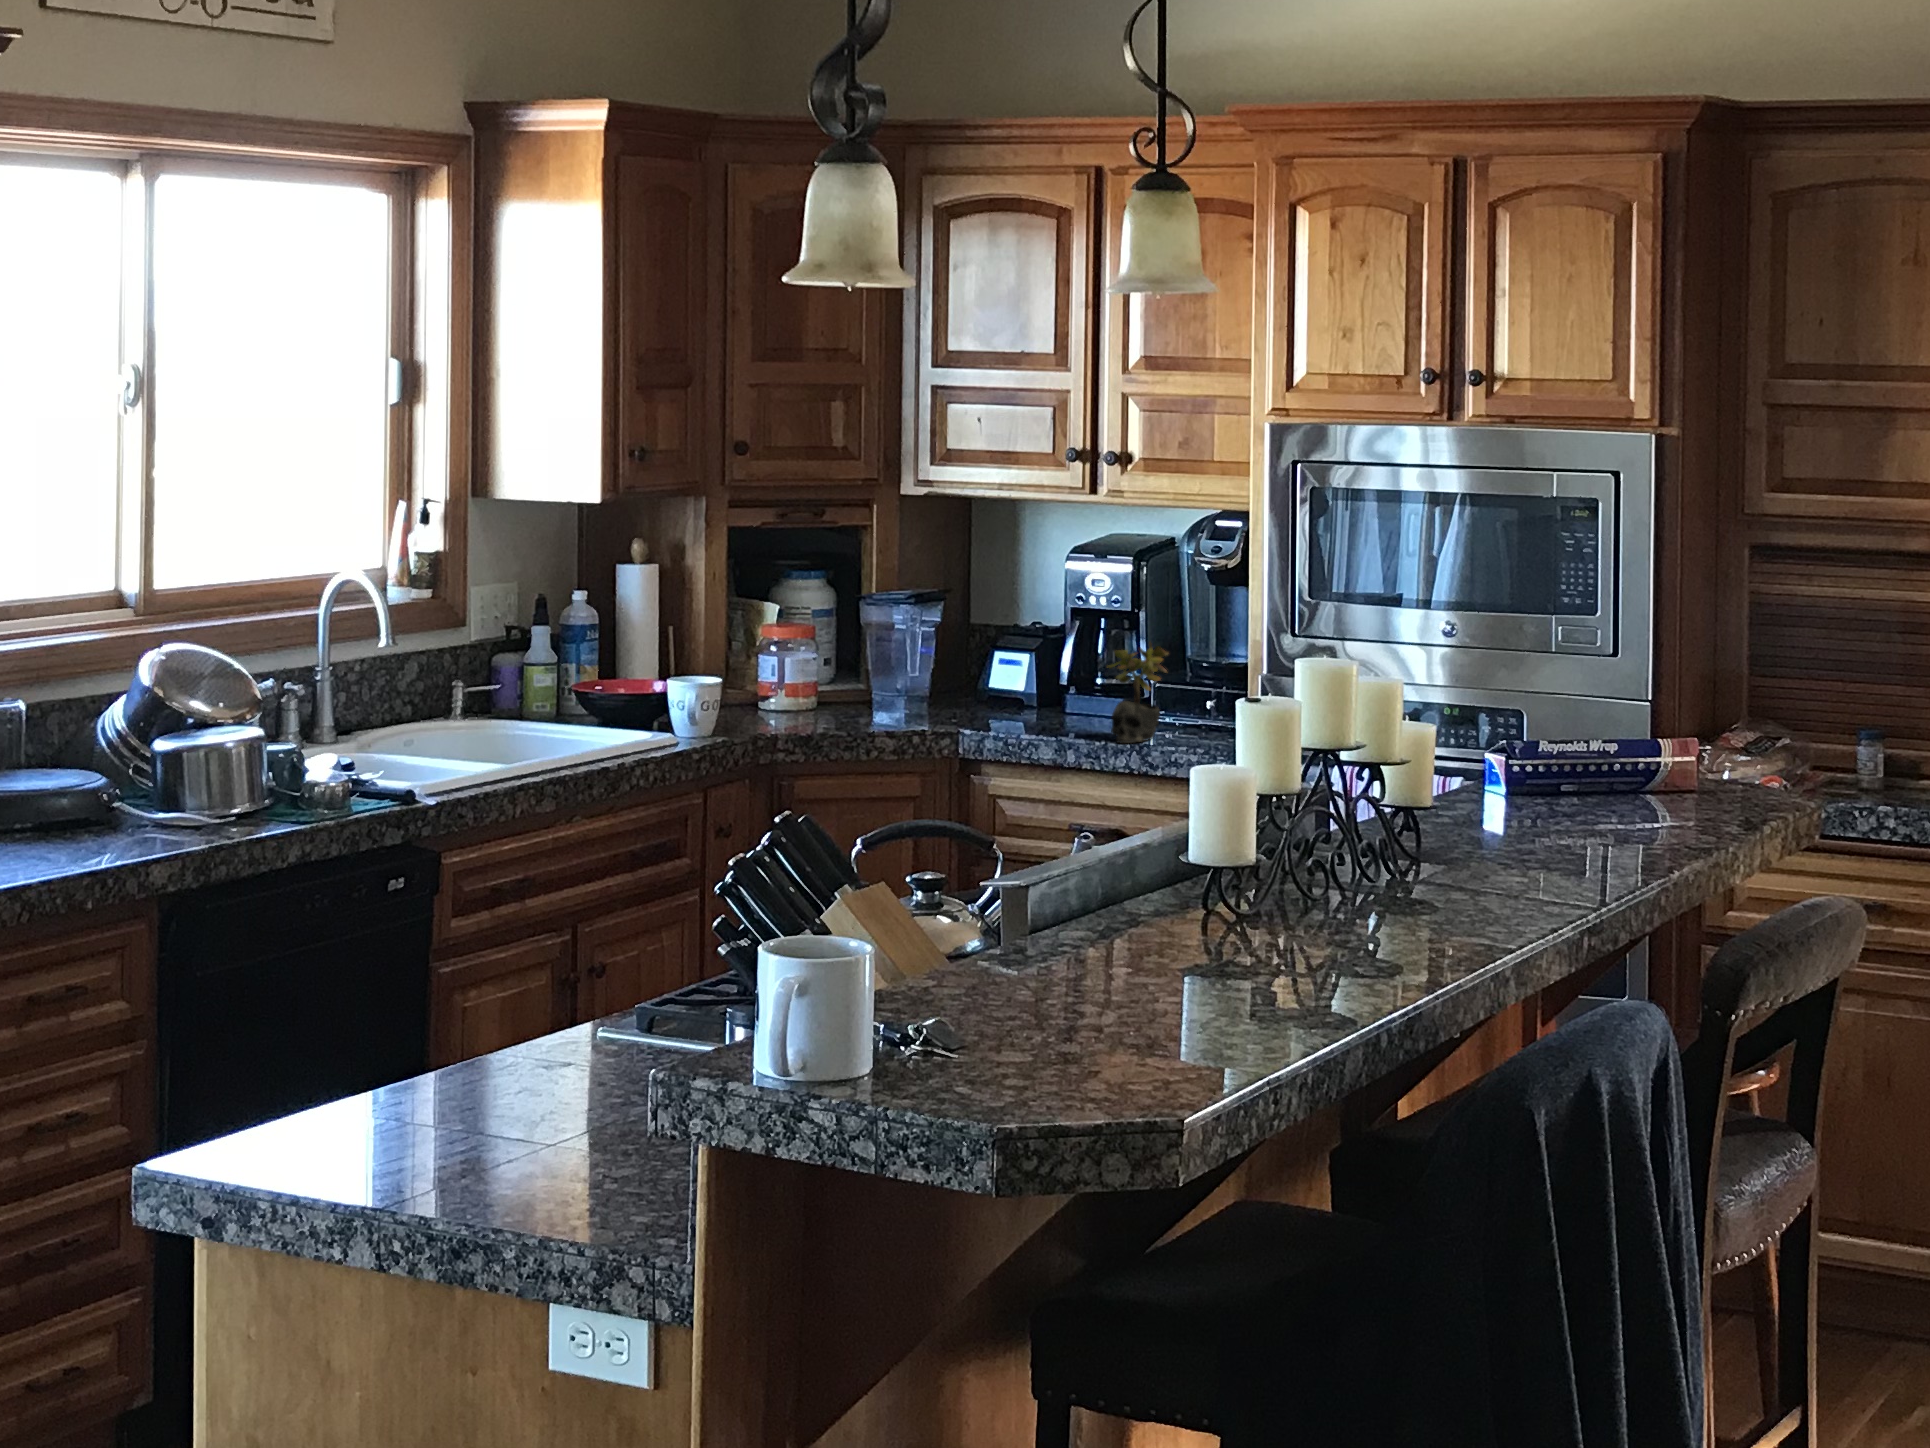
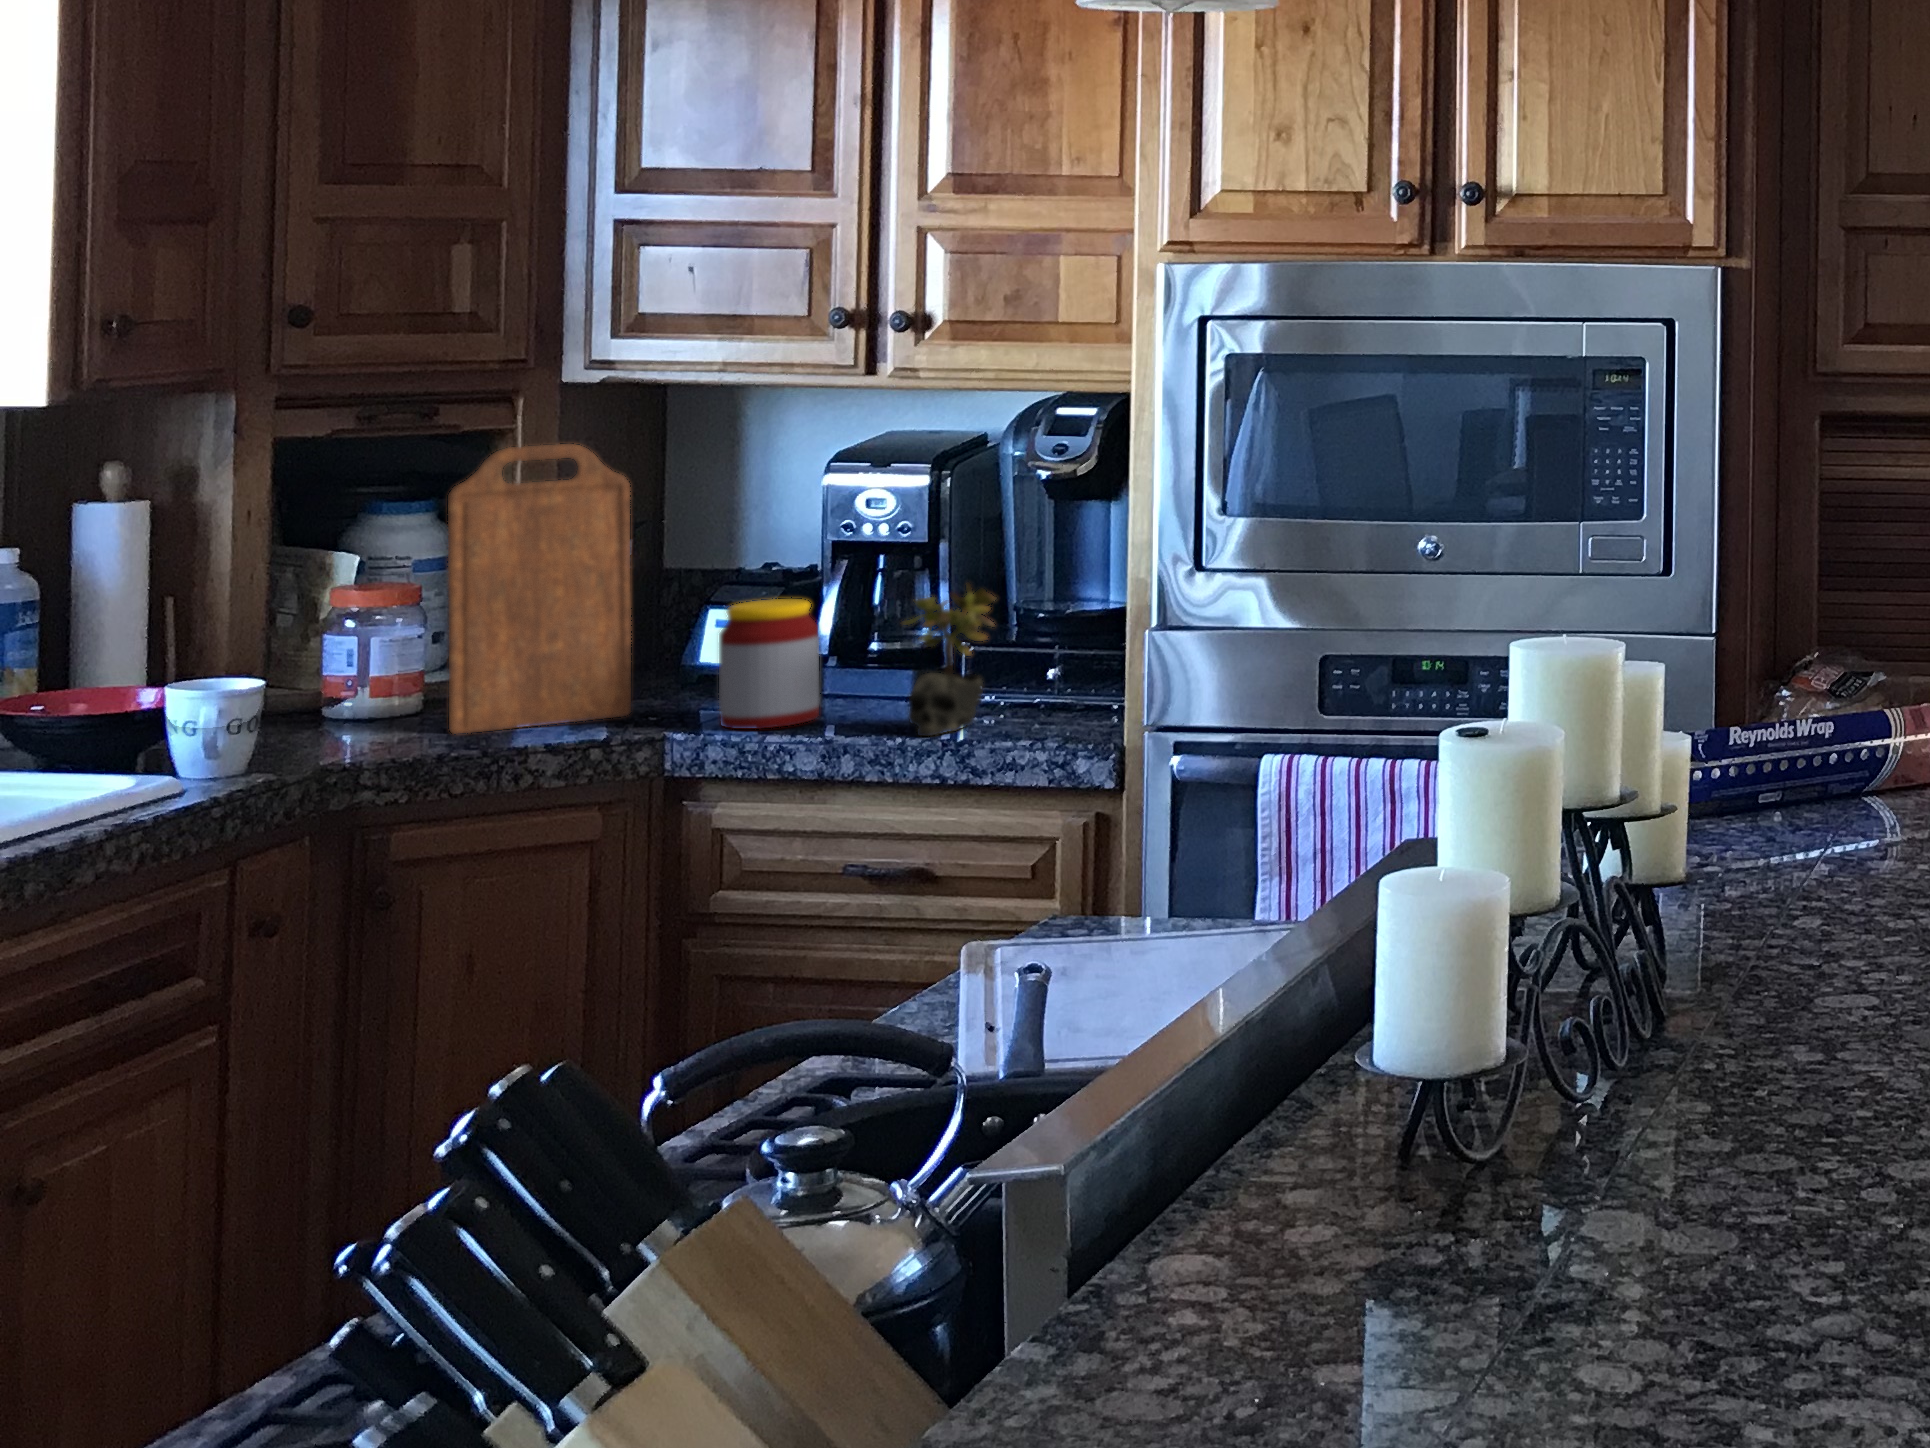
cutting board: none [831,536,942,722] -> present [448,444,631,733]
jar: none [994,647,1057,731] -> present [719,599,819,729]

